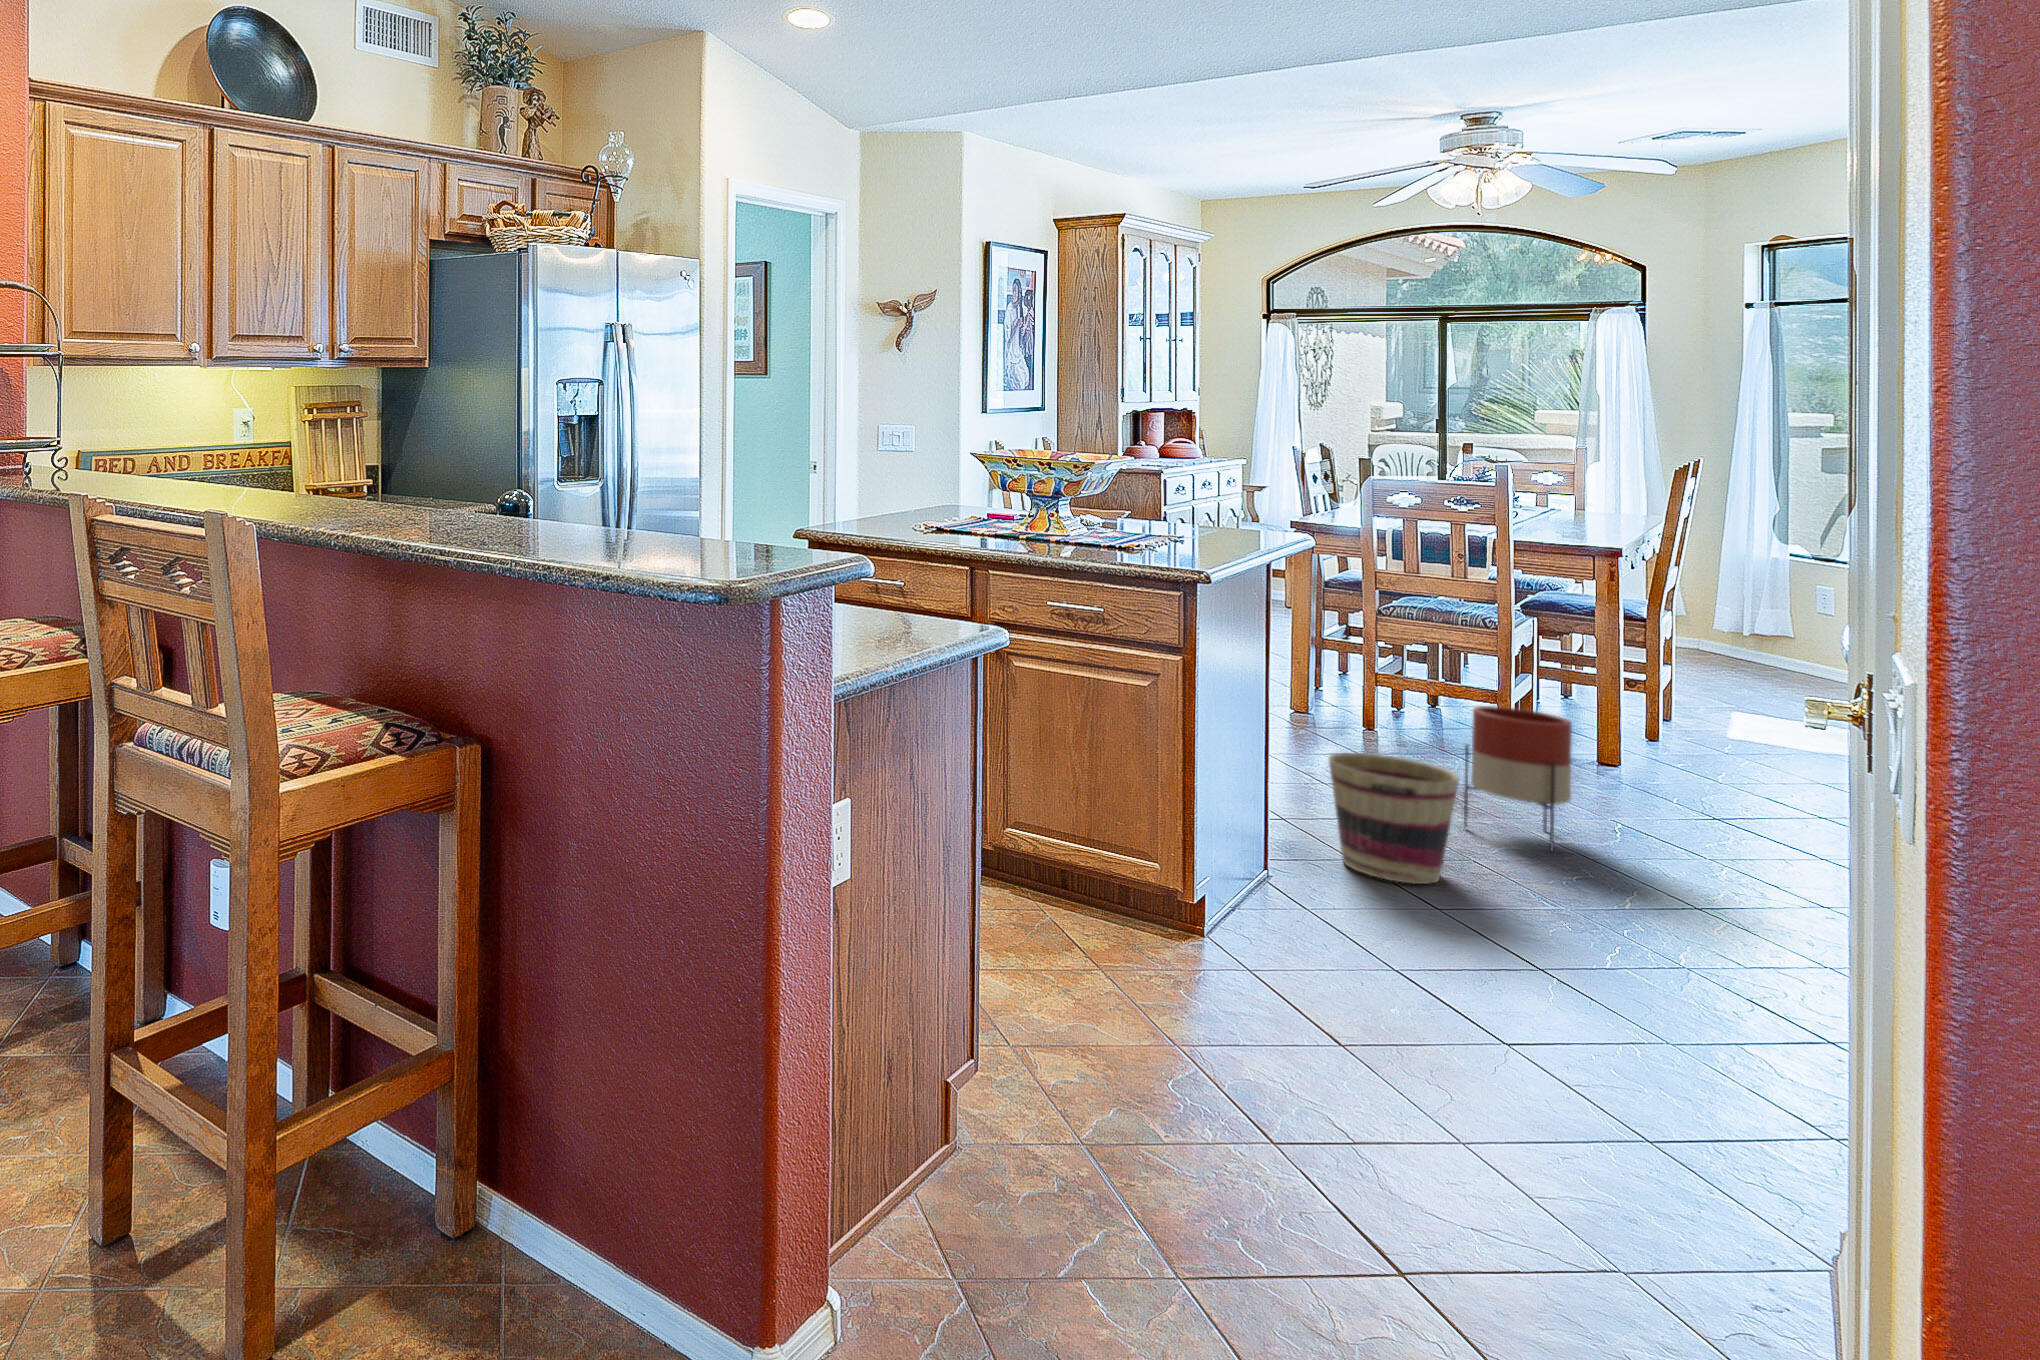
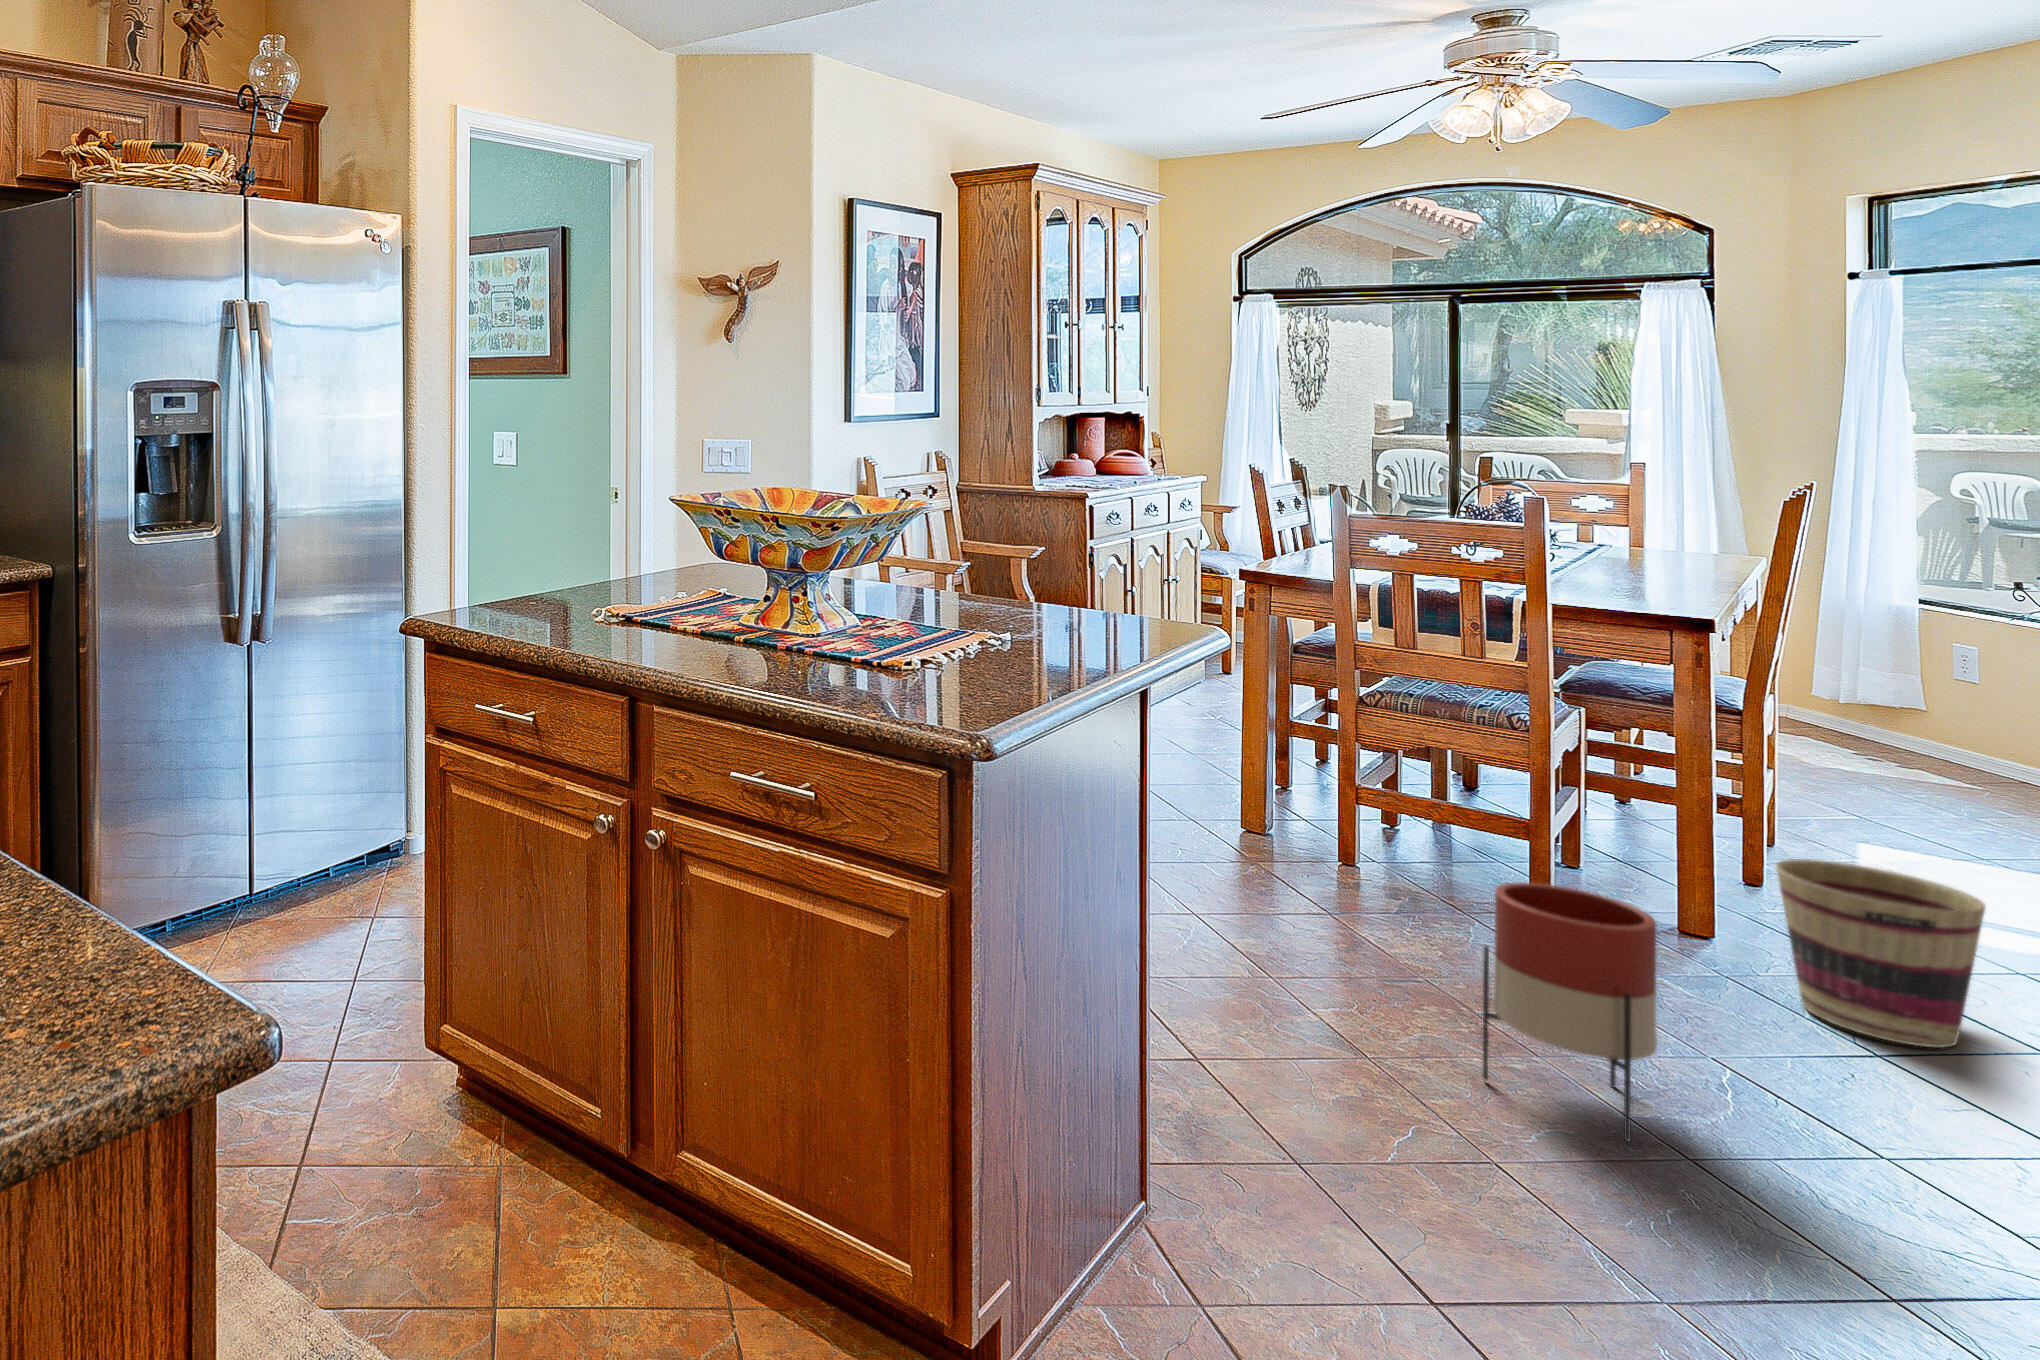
basket: present [1328,753,1459,884] -> present [1776,859,1985,1048]

